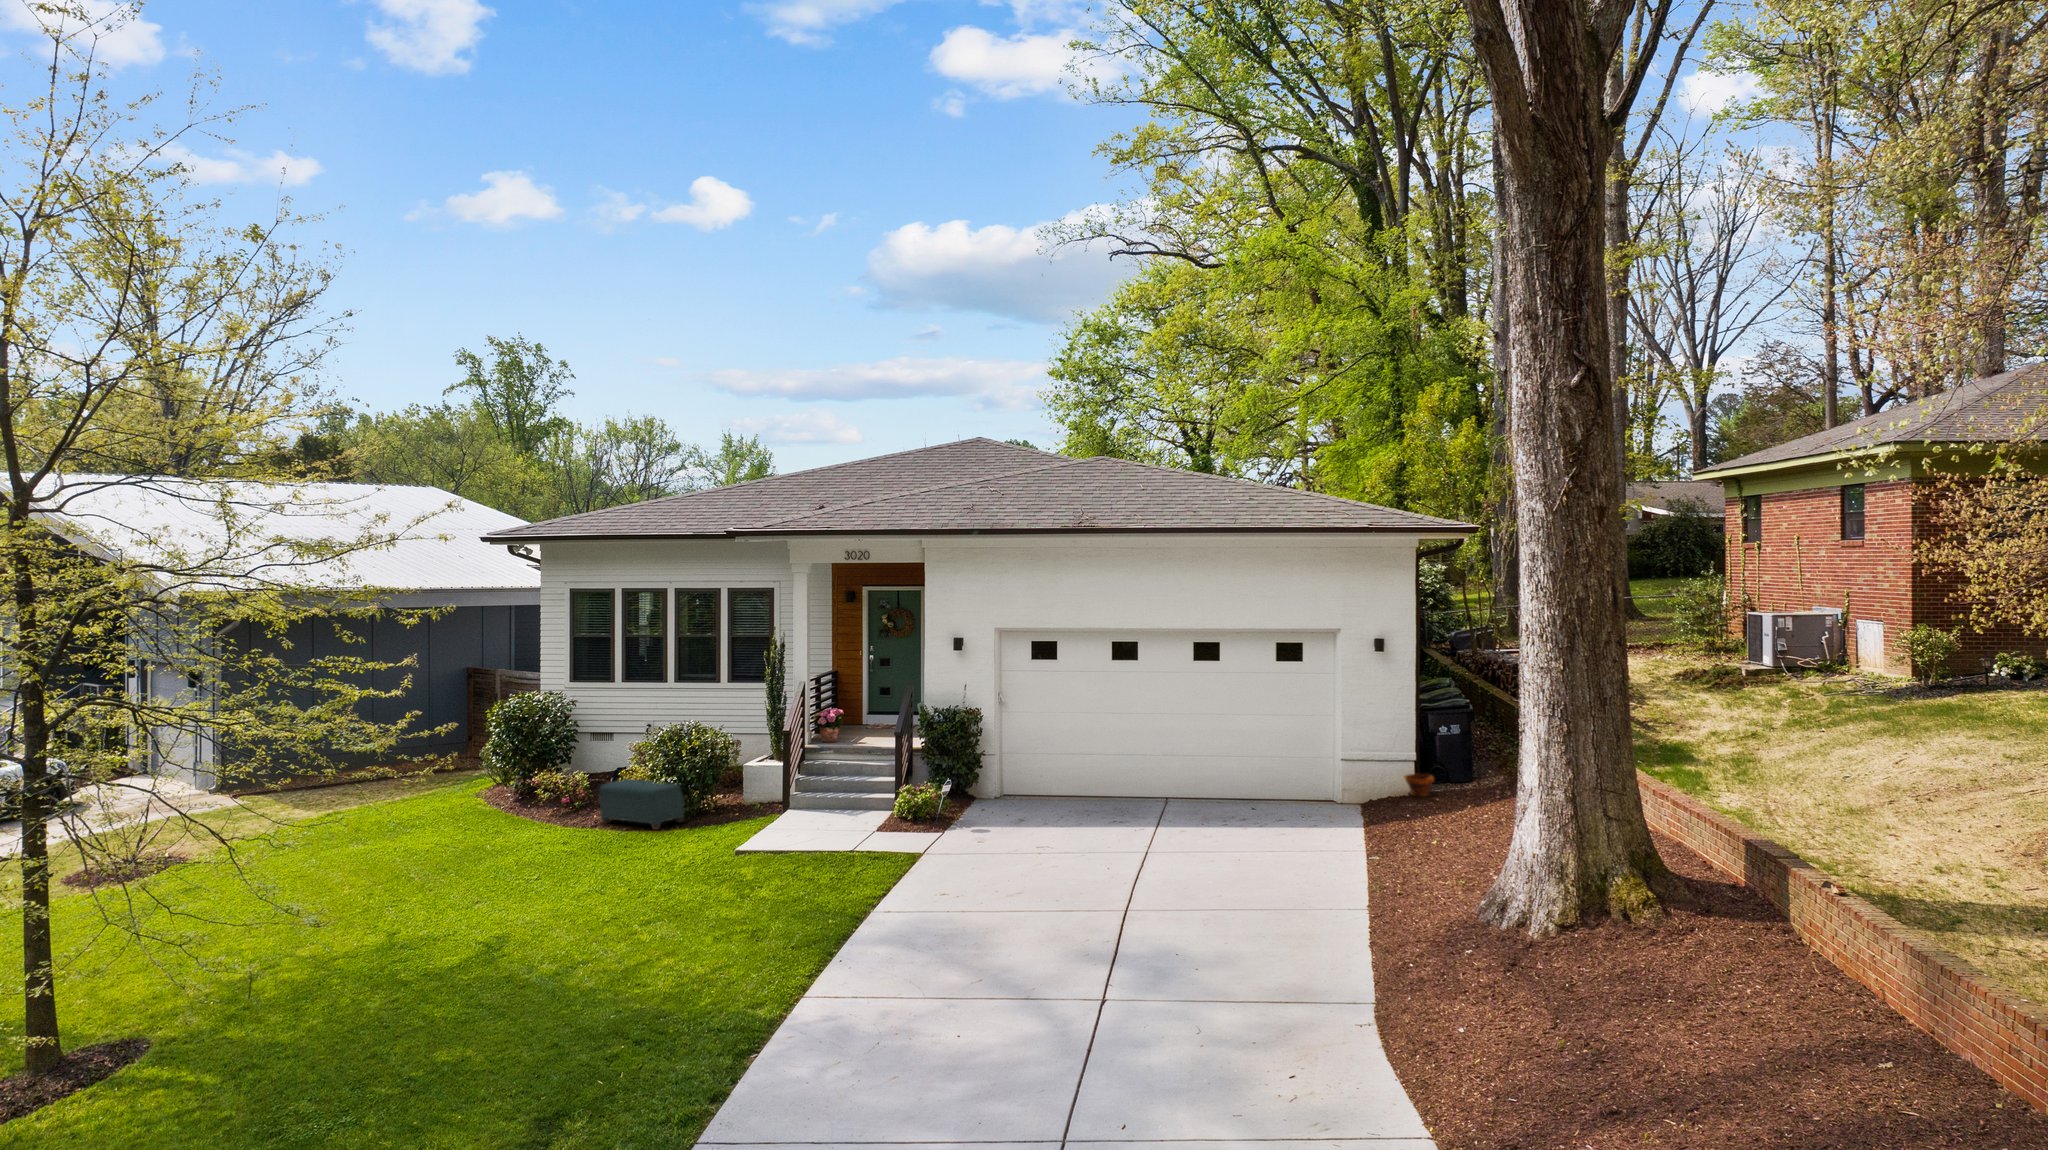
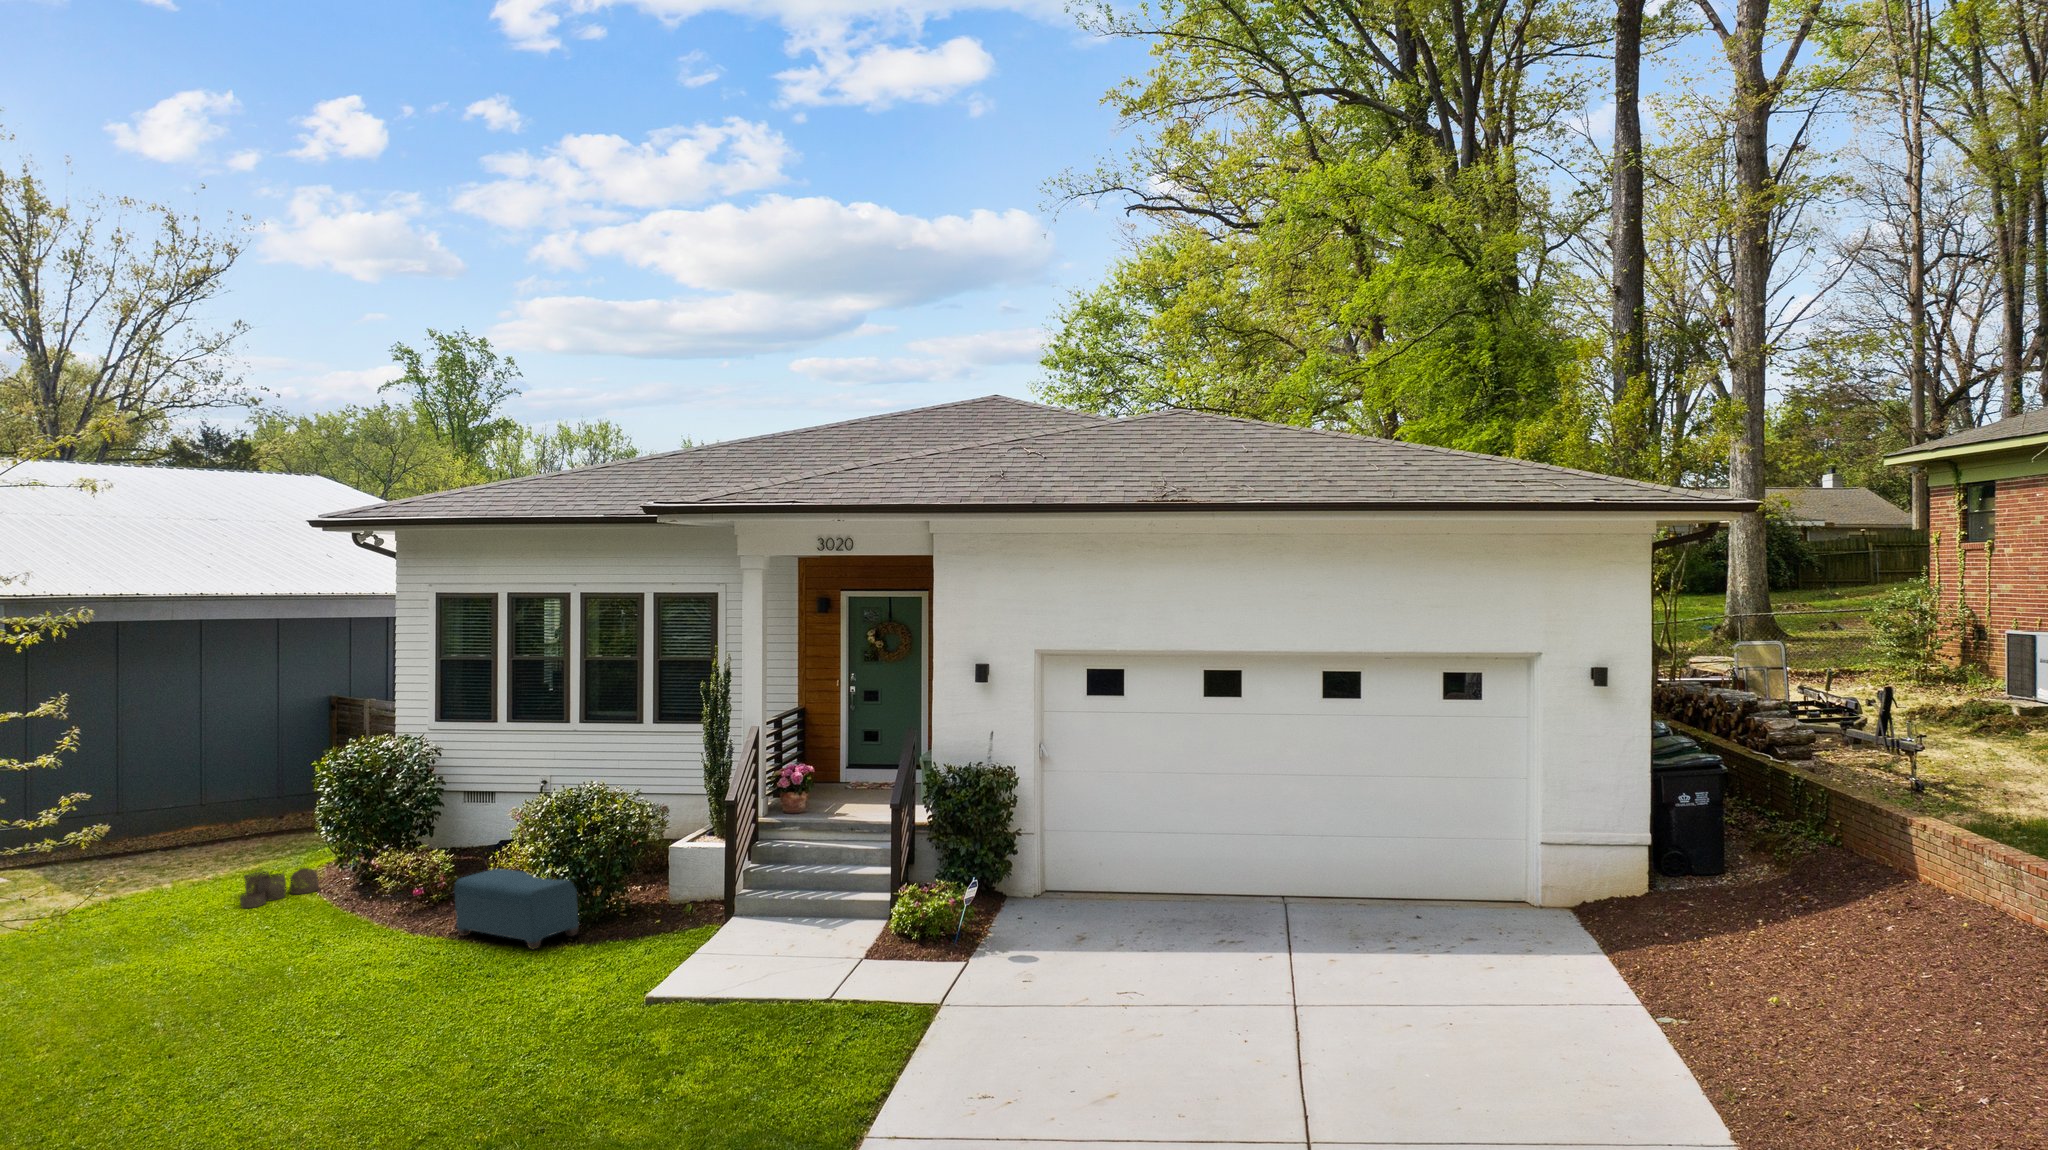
planter: present [1404,774,1434,796] -> none [1637,866,1686,901]
woven basket: none [443,783,494,810] -> present [240,868,319,908]

